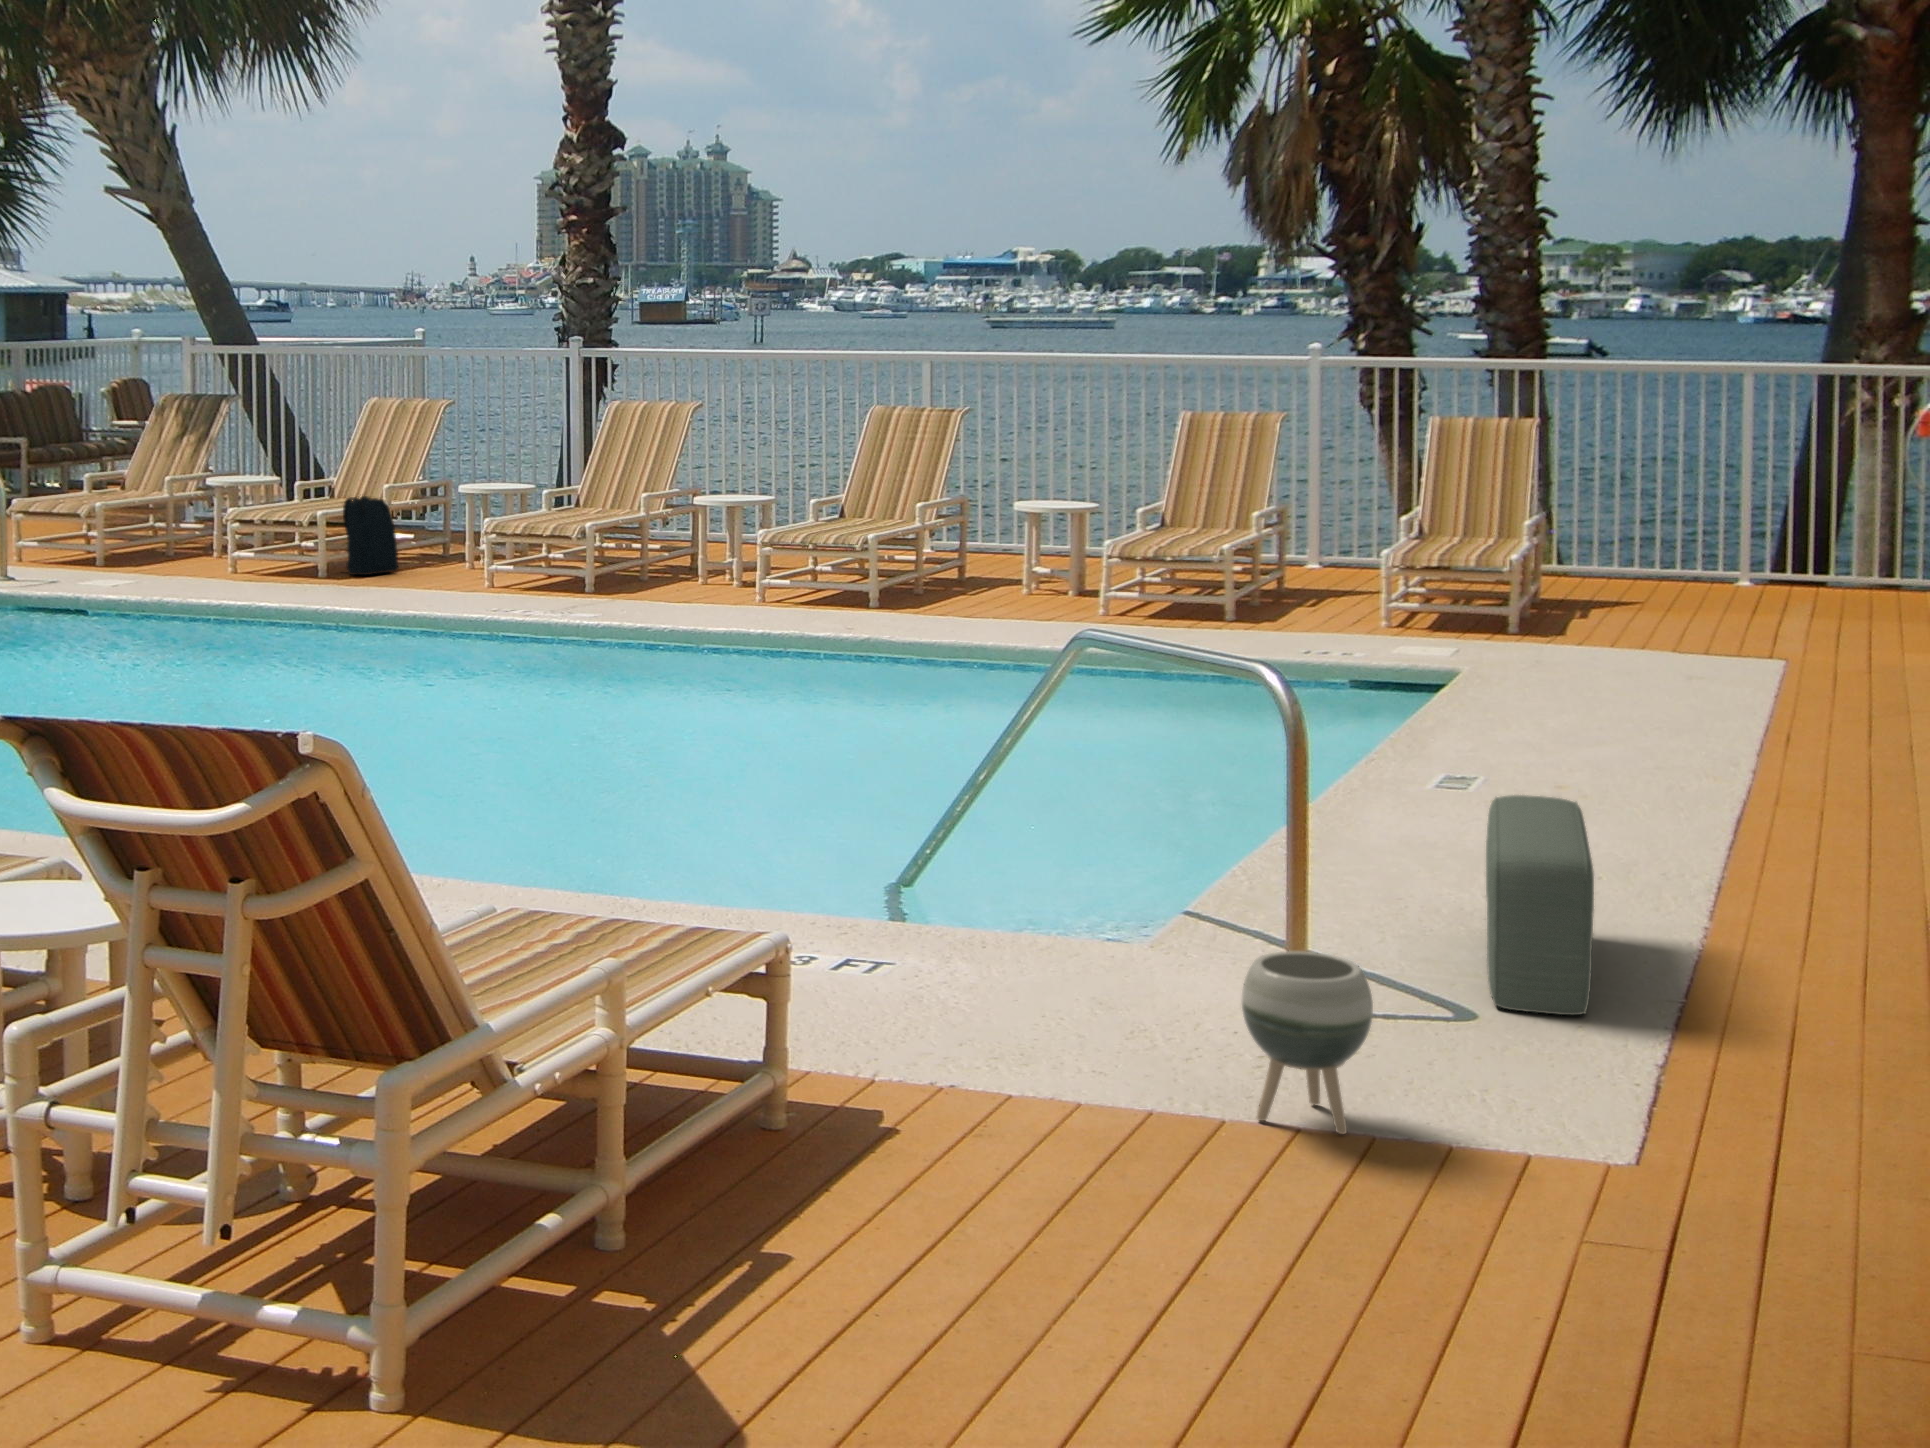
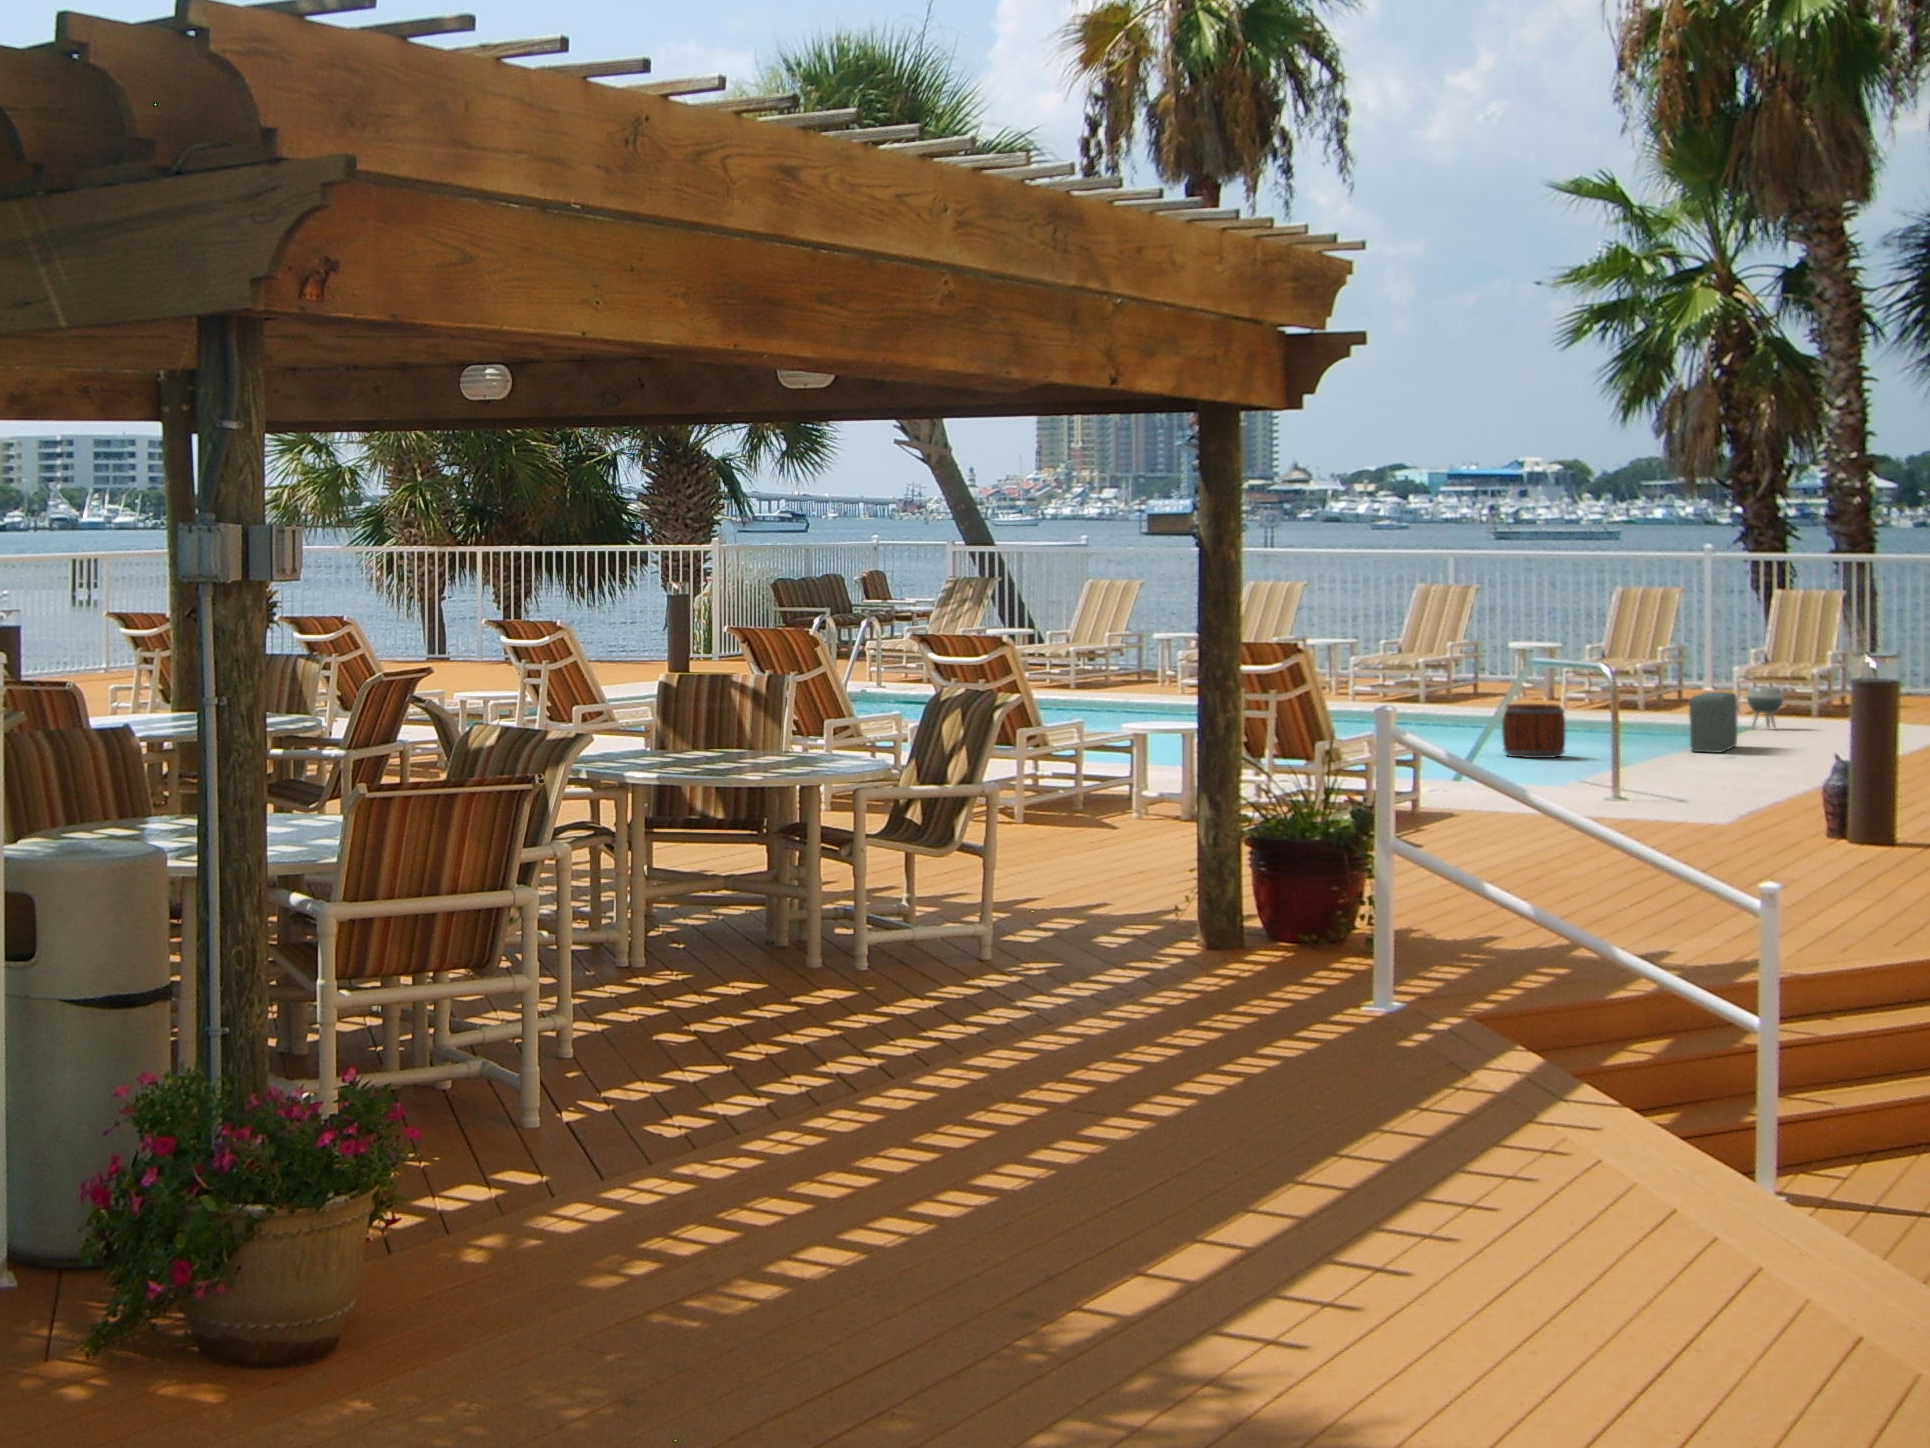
backpack: present [343,496,398,575] -> none [1073,634,1111,683]
bucket: none [973,905,1161,1108] -> present [1502,704,1565,758]
planter: present [1242,951,1373,1134] -> present [1747,686,1783,729]

